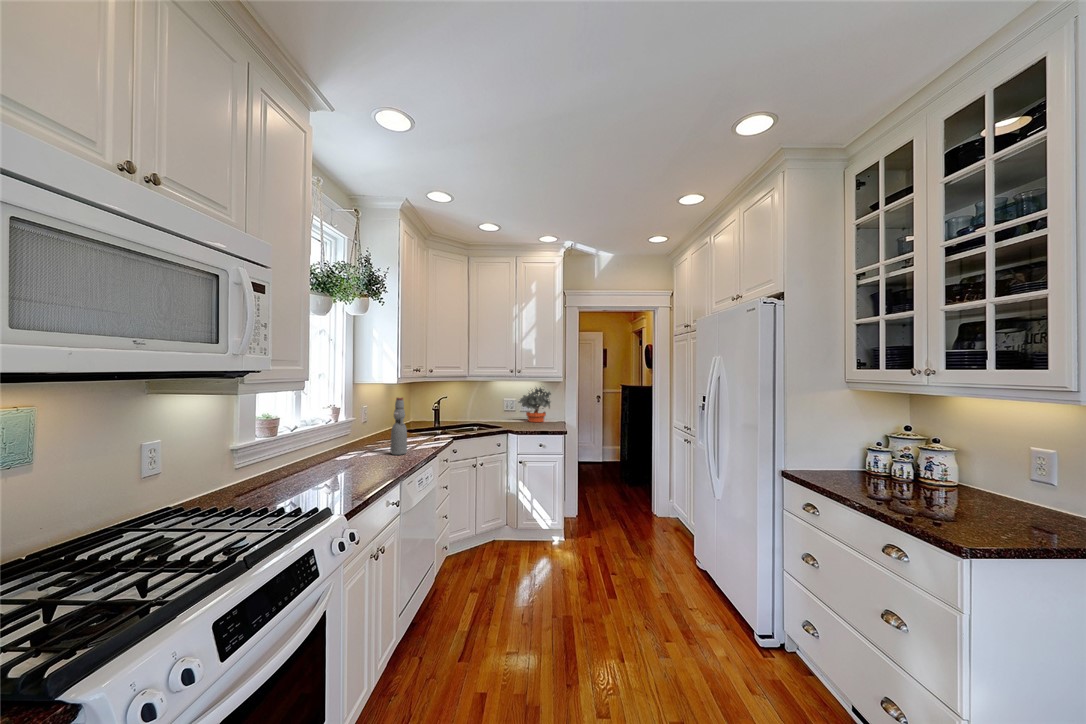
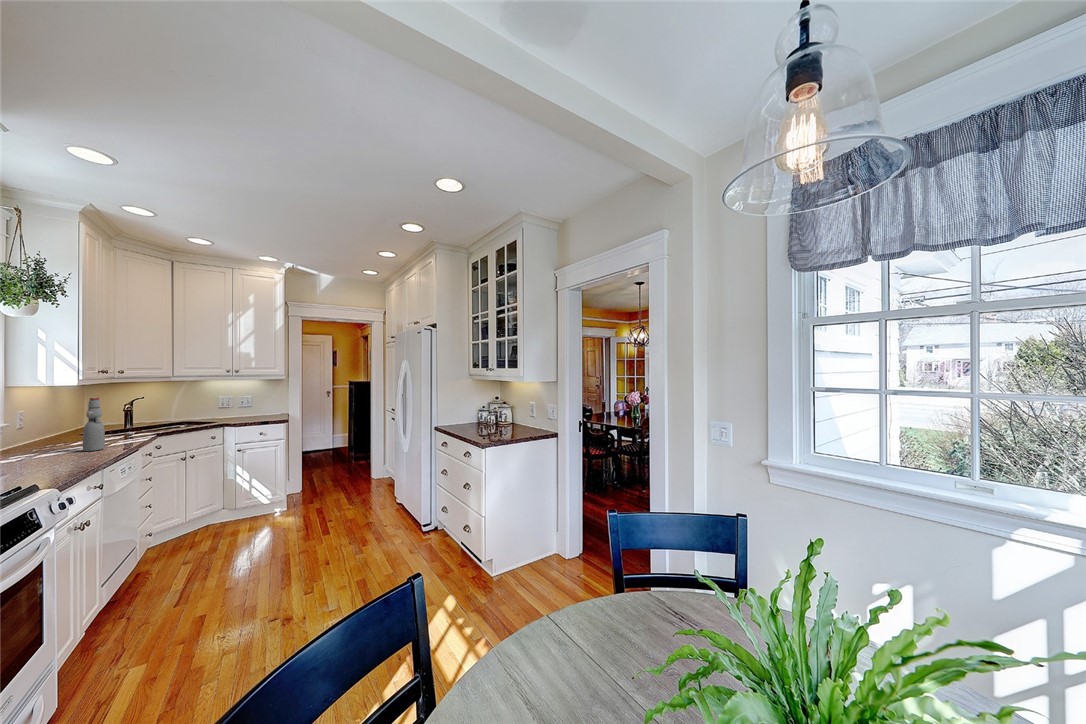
potted plant: present [518,387,551,422] -> none [238,381,274,416]

